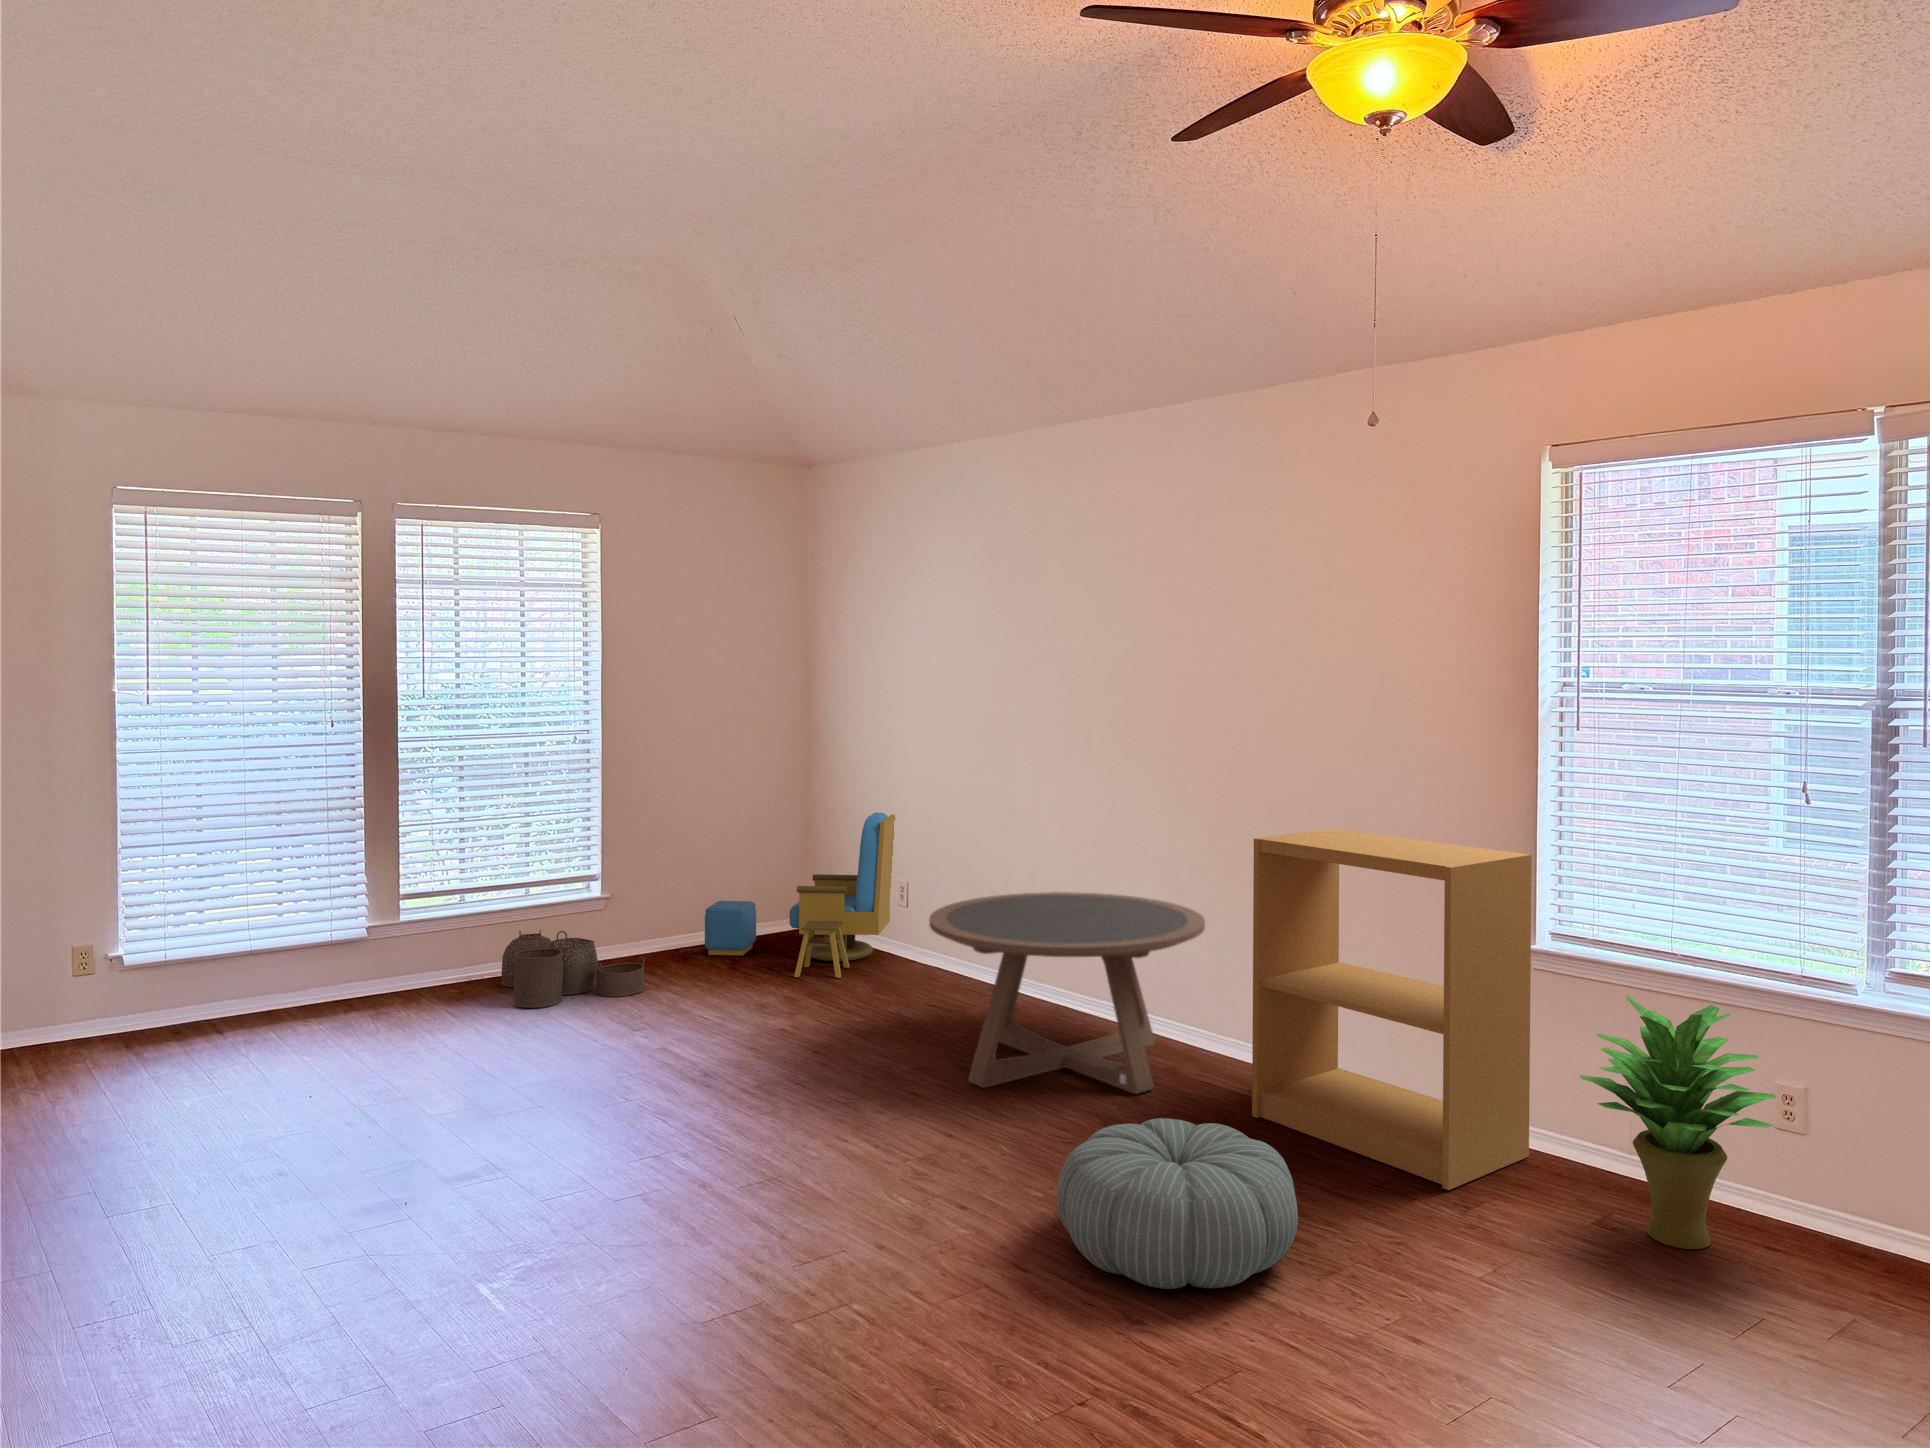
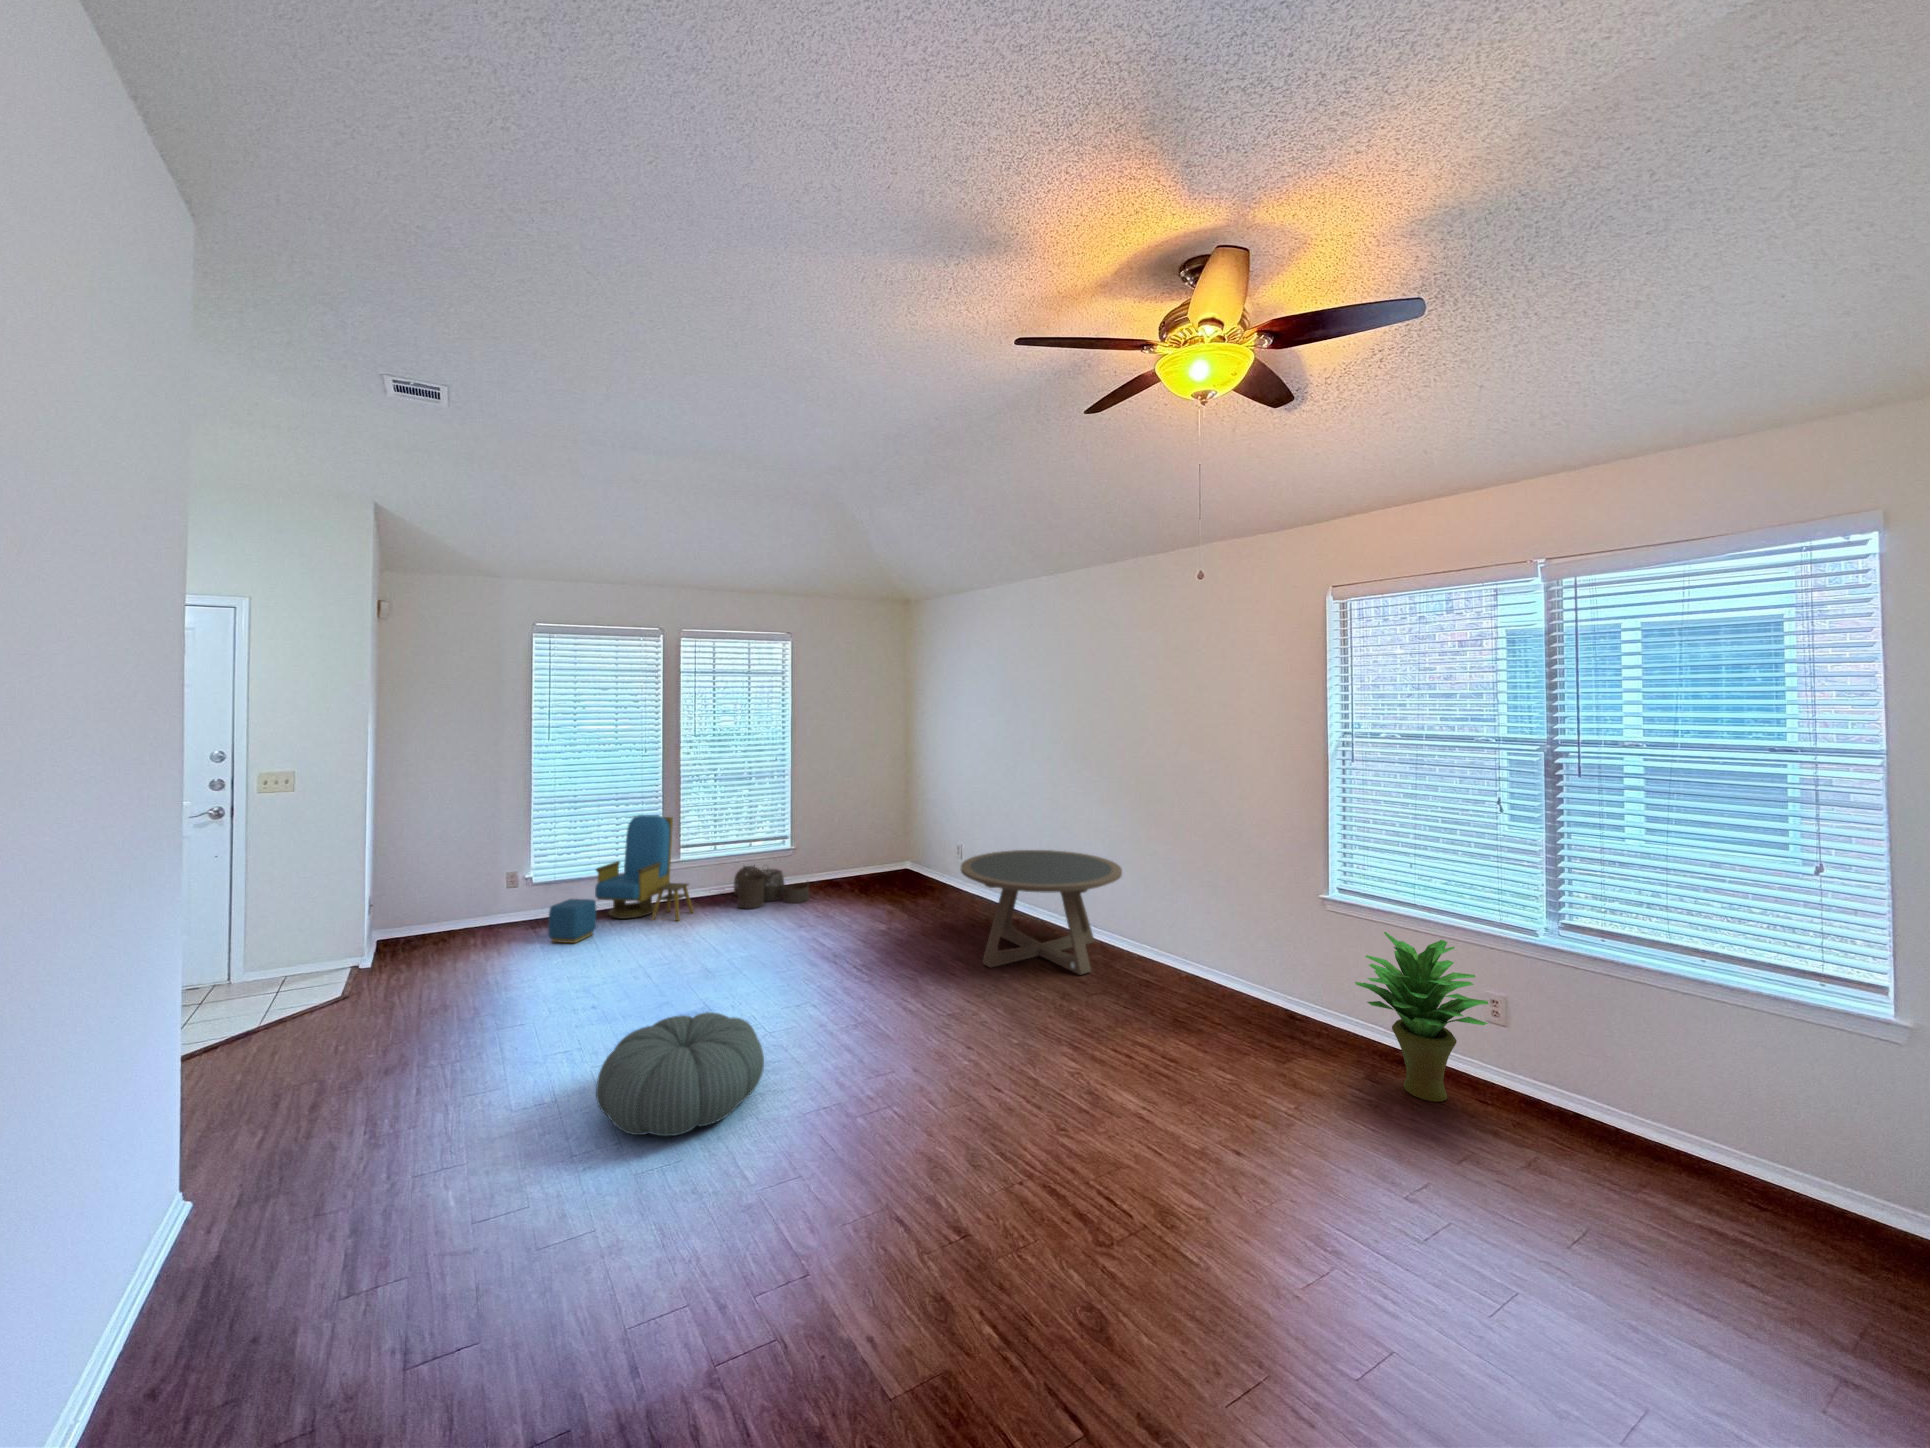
armchair: present [705,812,895,978] -> present [548,815,694,943]
bookshelf: present [1252,829,1532,1190] -> none [1148,818,1325,1050]
pouf: present [1057,1118,1298,1289] -> present [596,1012,764,1136]

